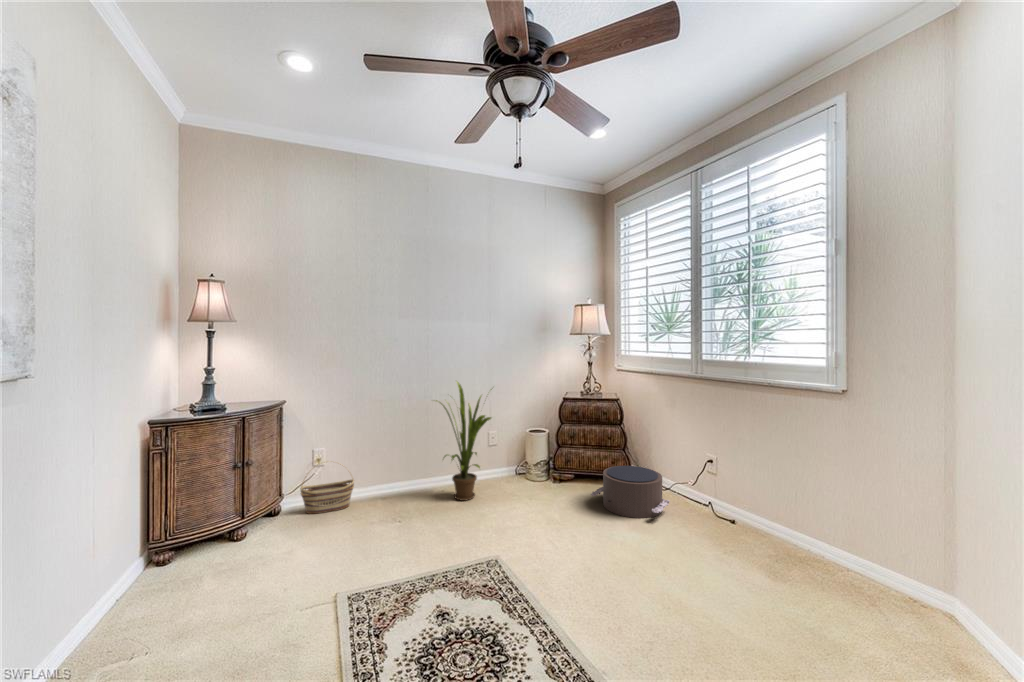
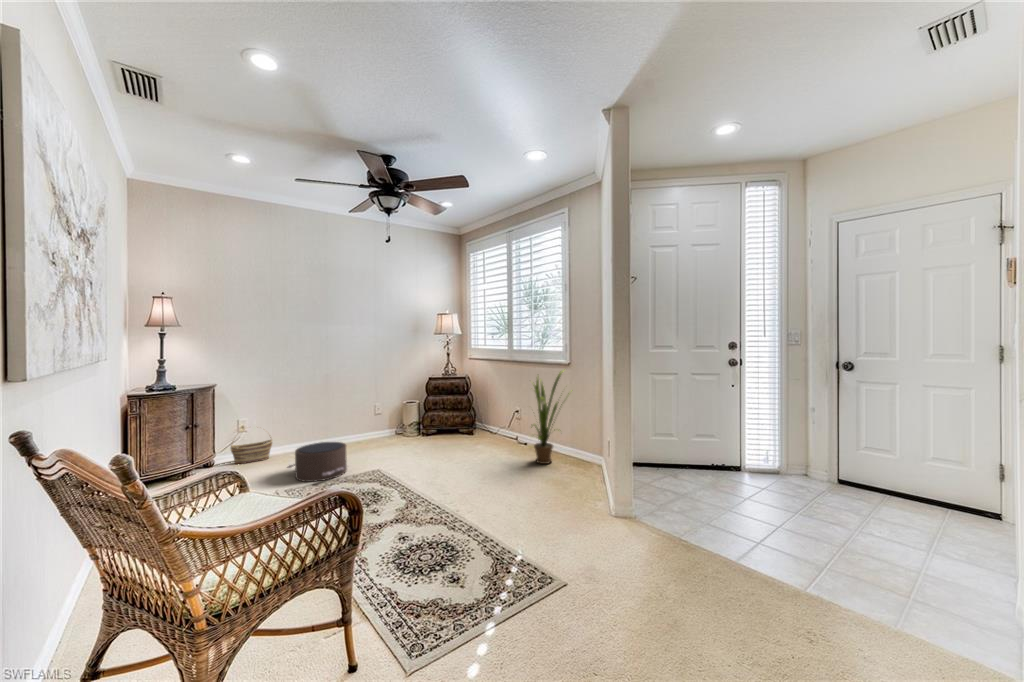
house plant: present [436,382,492,501] -> present [531,369,565,464]
pouf: present [591,466,670,518] -> present [288,442,347,482]

